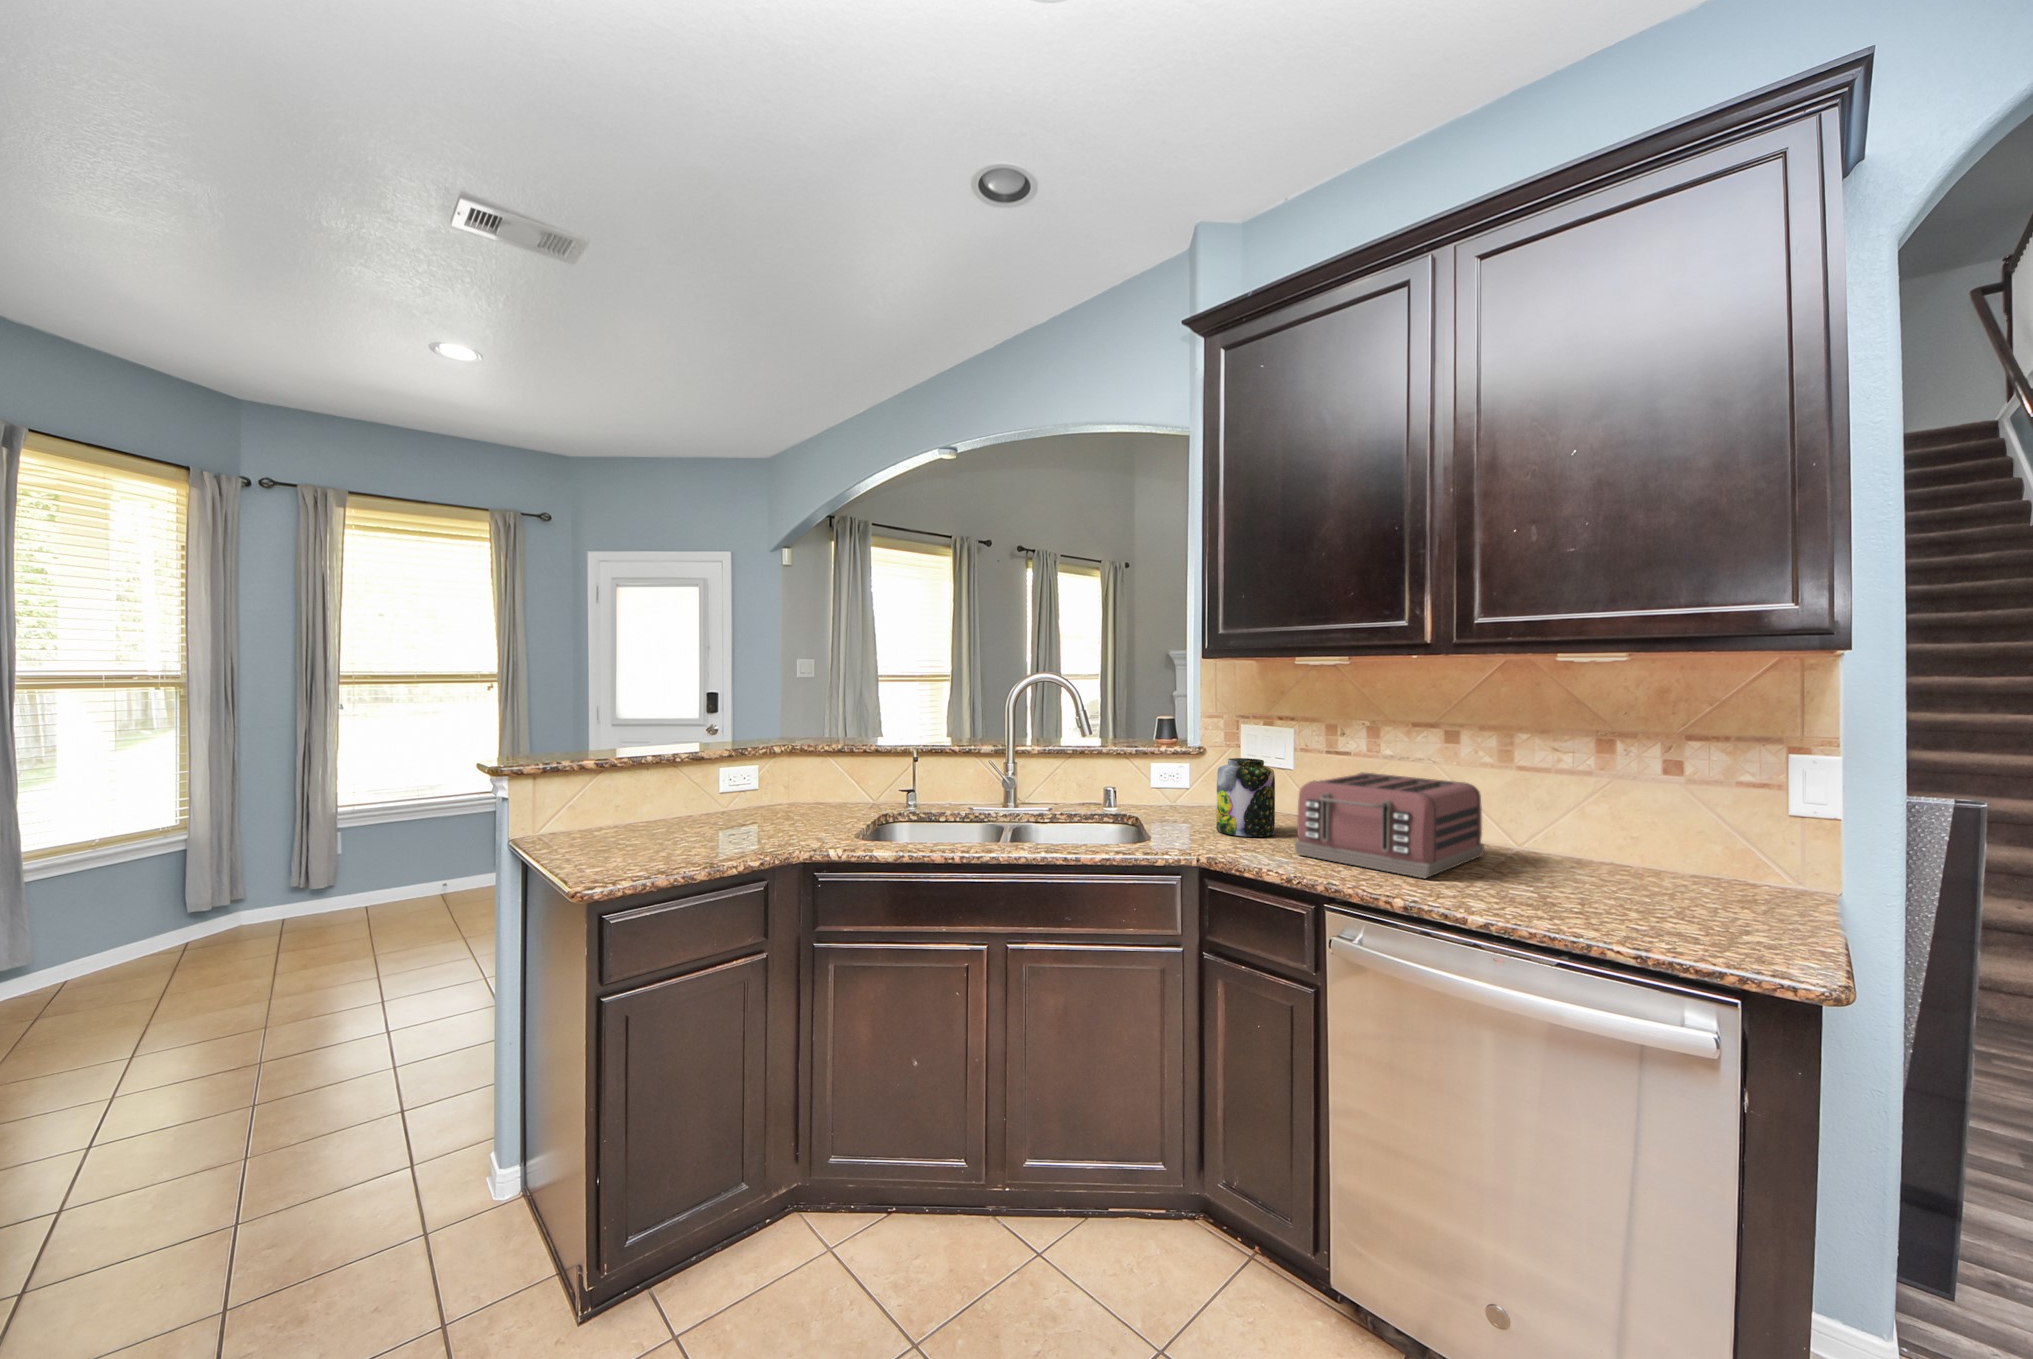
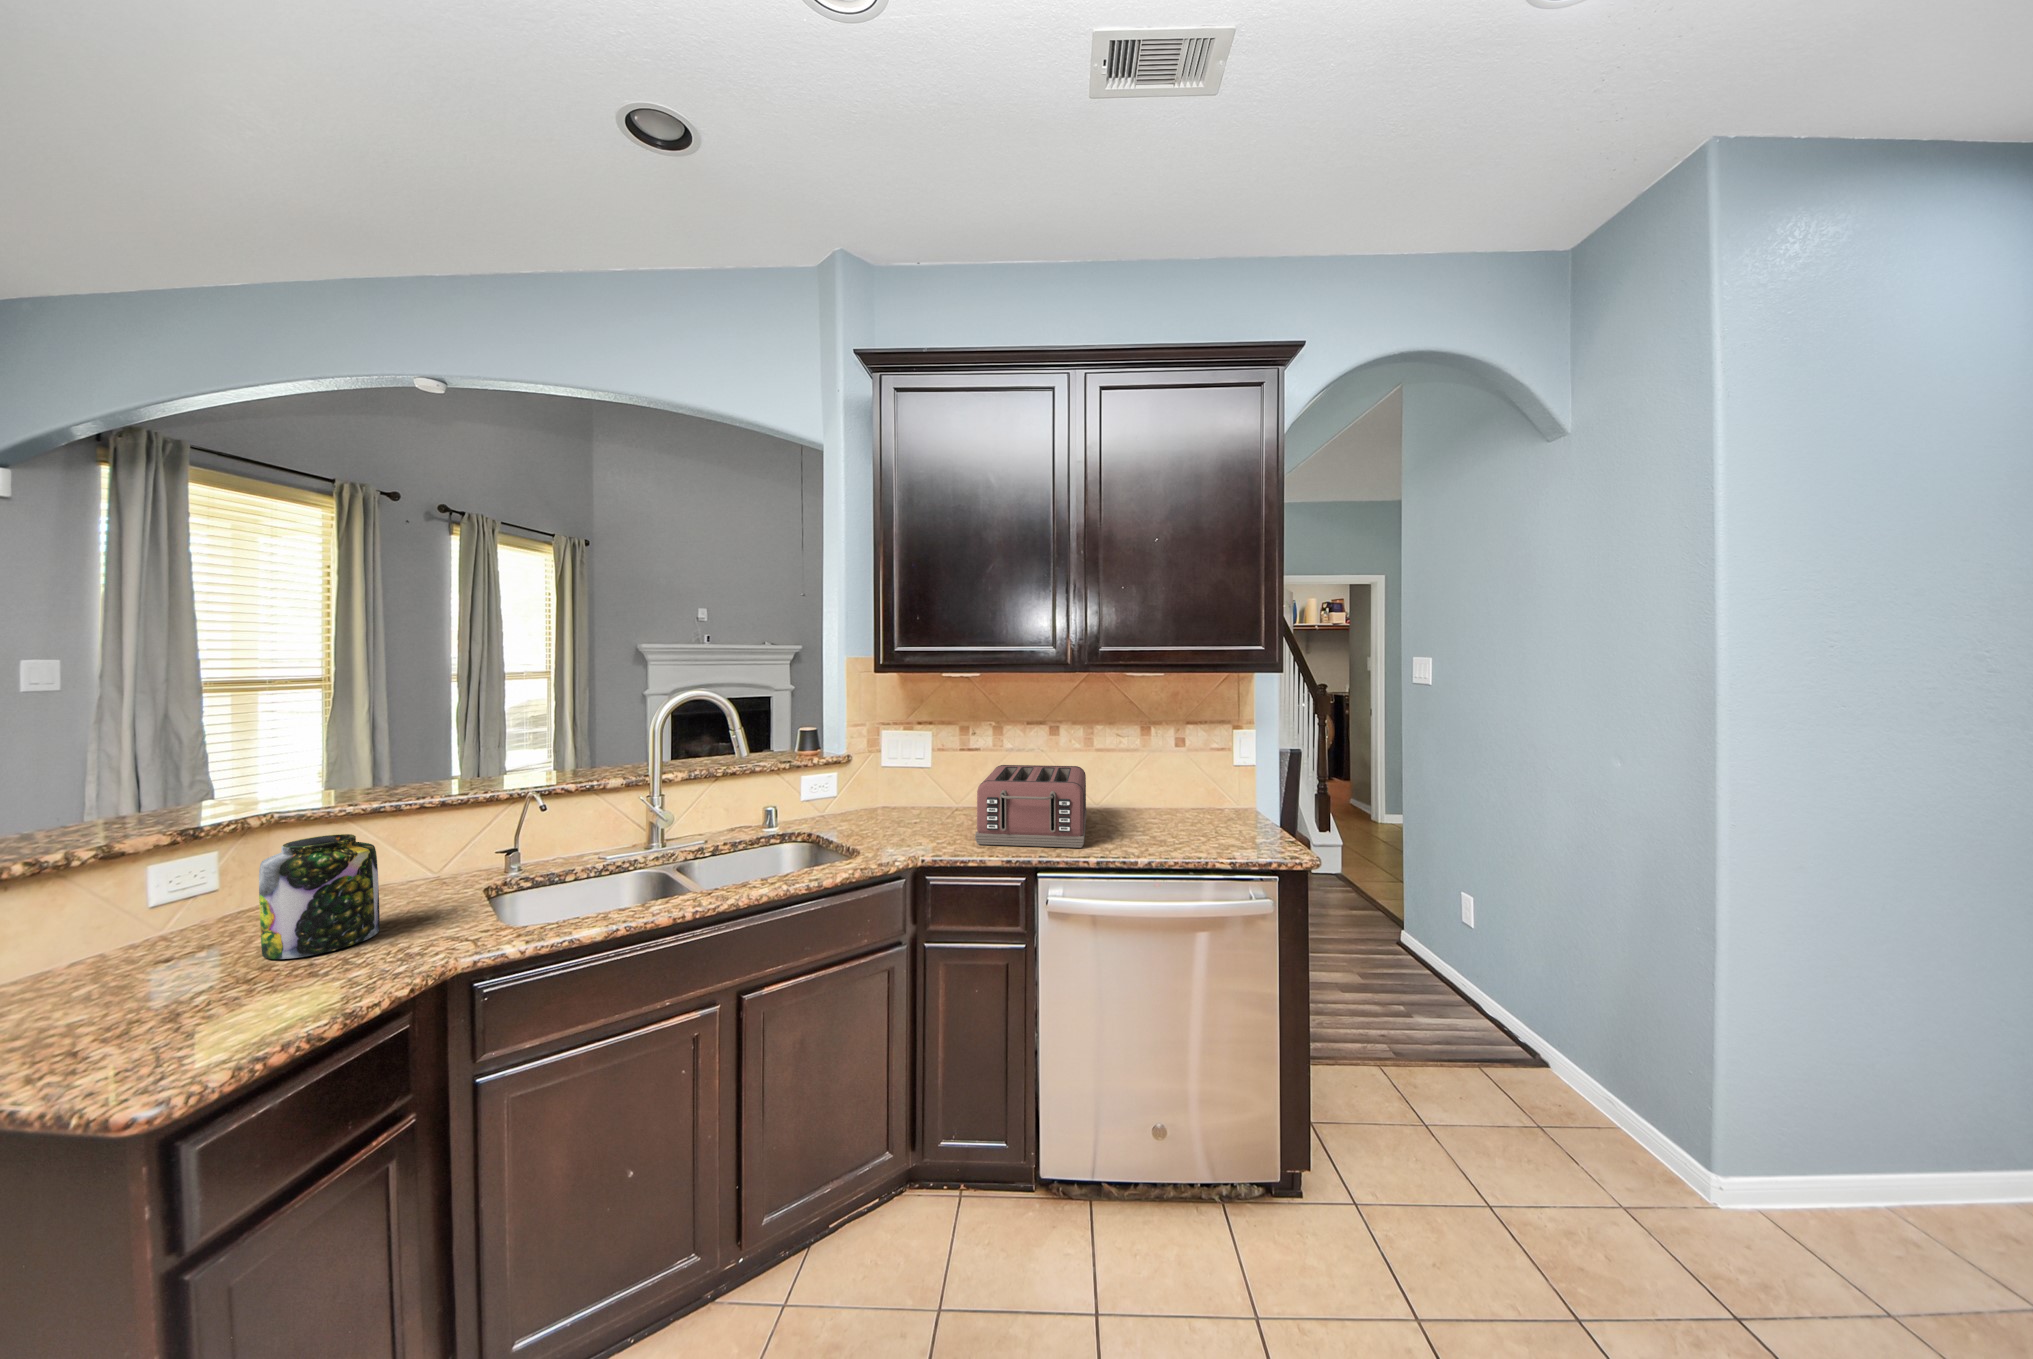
jar: present [1216,758,1275,837] -> present [259,834,380,959]

